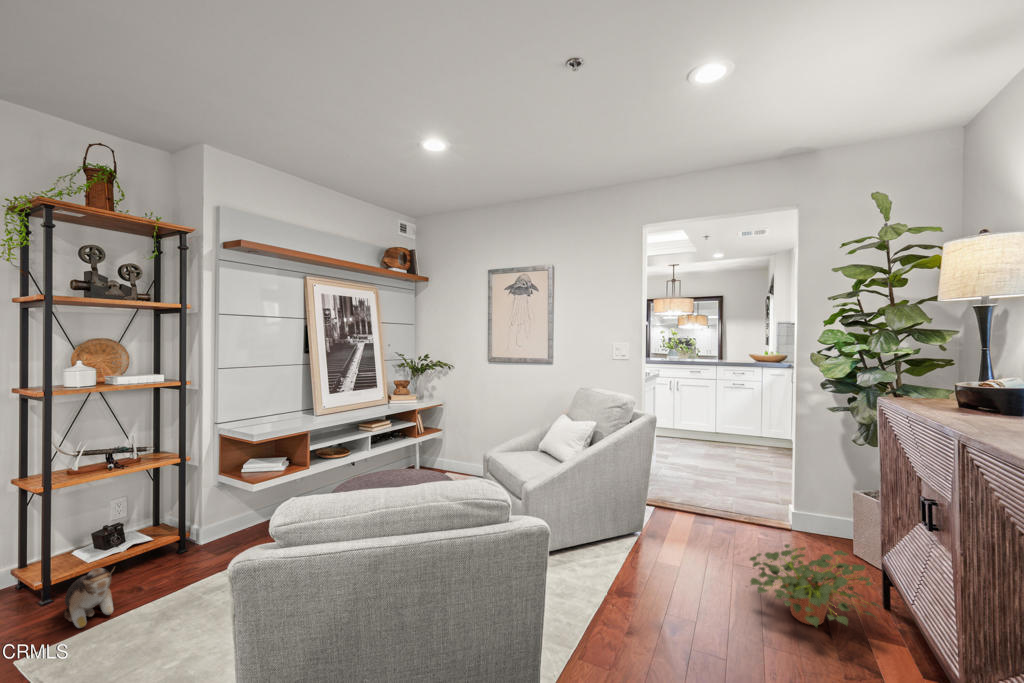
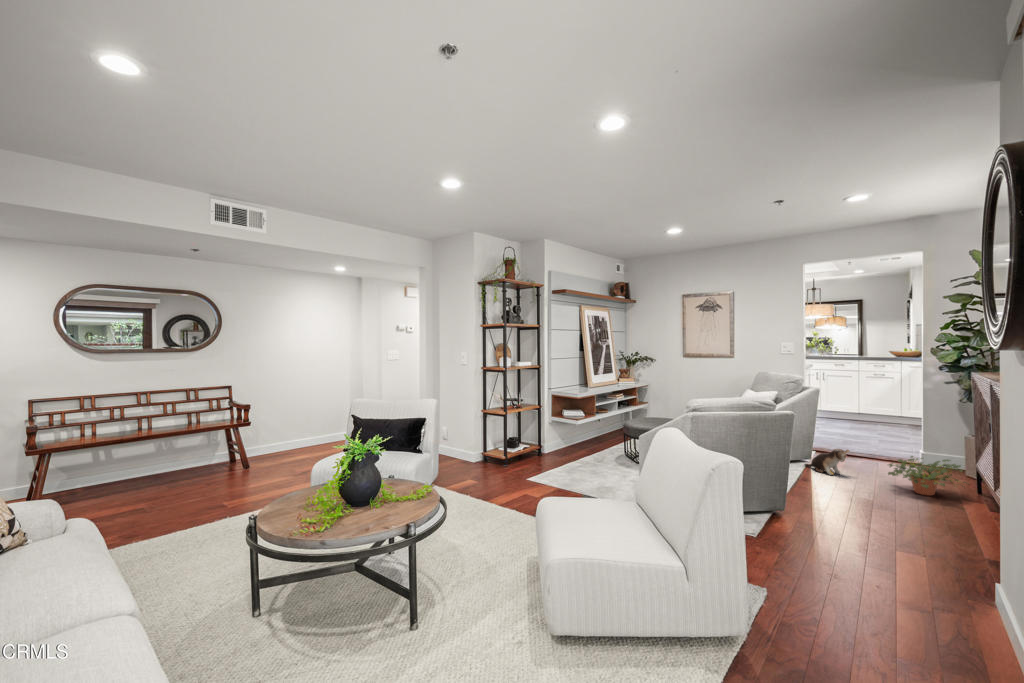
plush toy: present [64,568,114,628] -> present [805,449,849,475]

